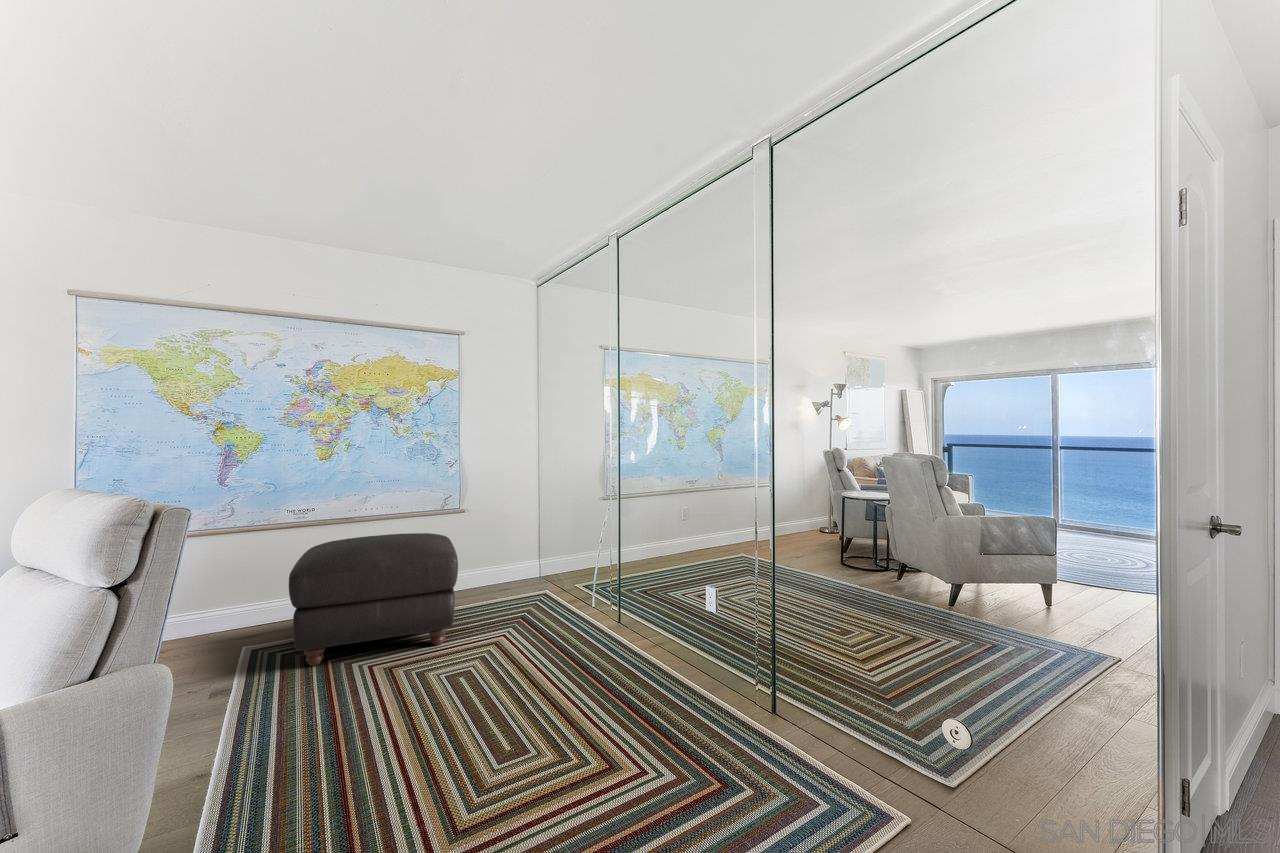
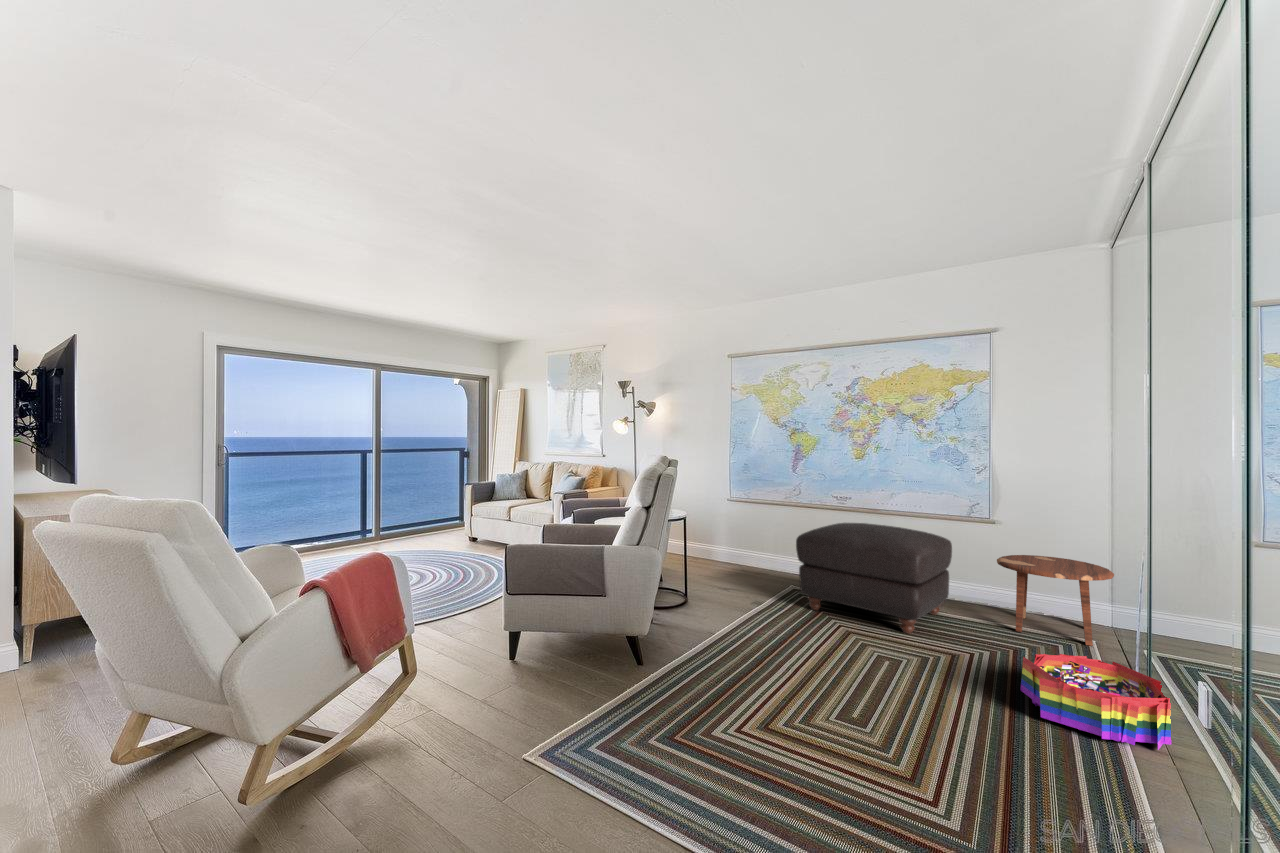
side table: none [482,533,561,605] -> present [997,555,1114,646]
storage bin: none [571,600,658,662] -> present [1021,654,1171,750]

